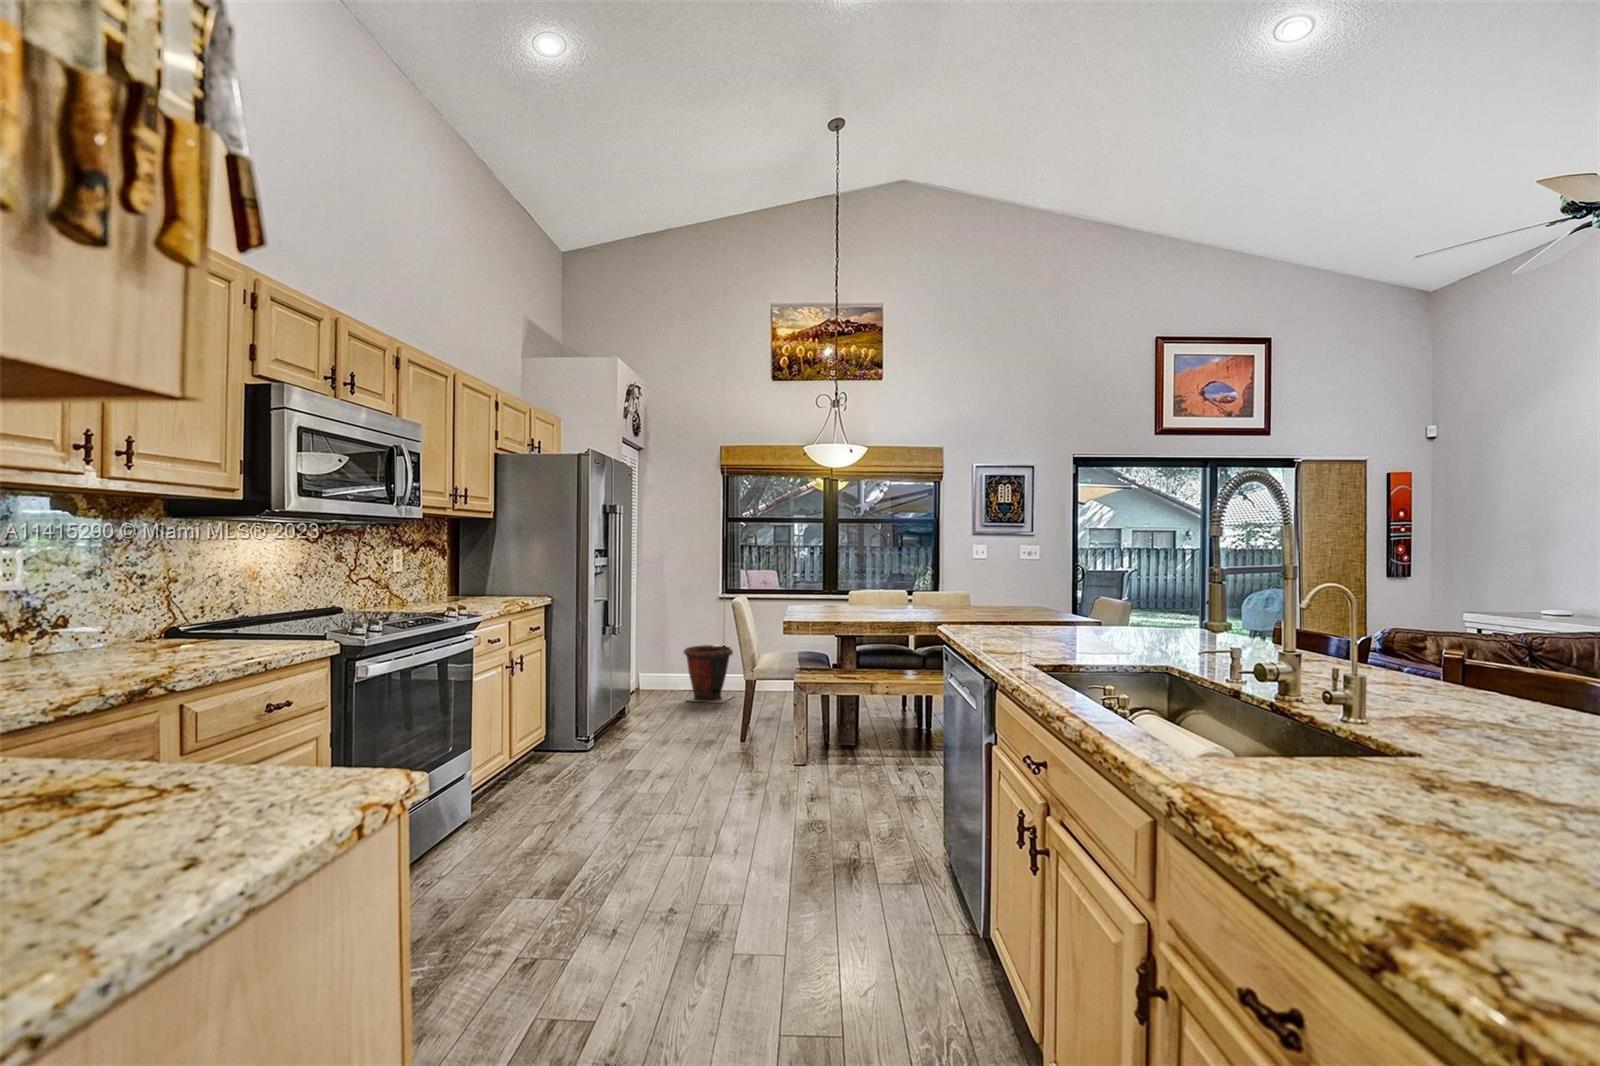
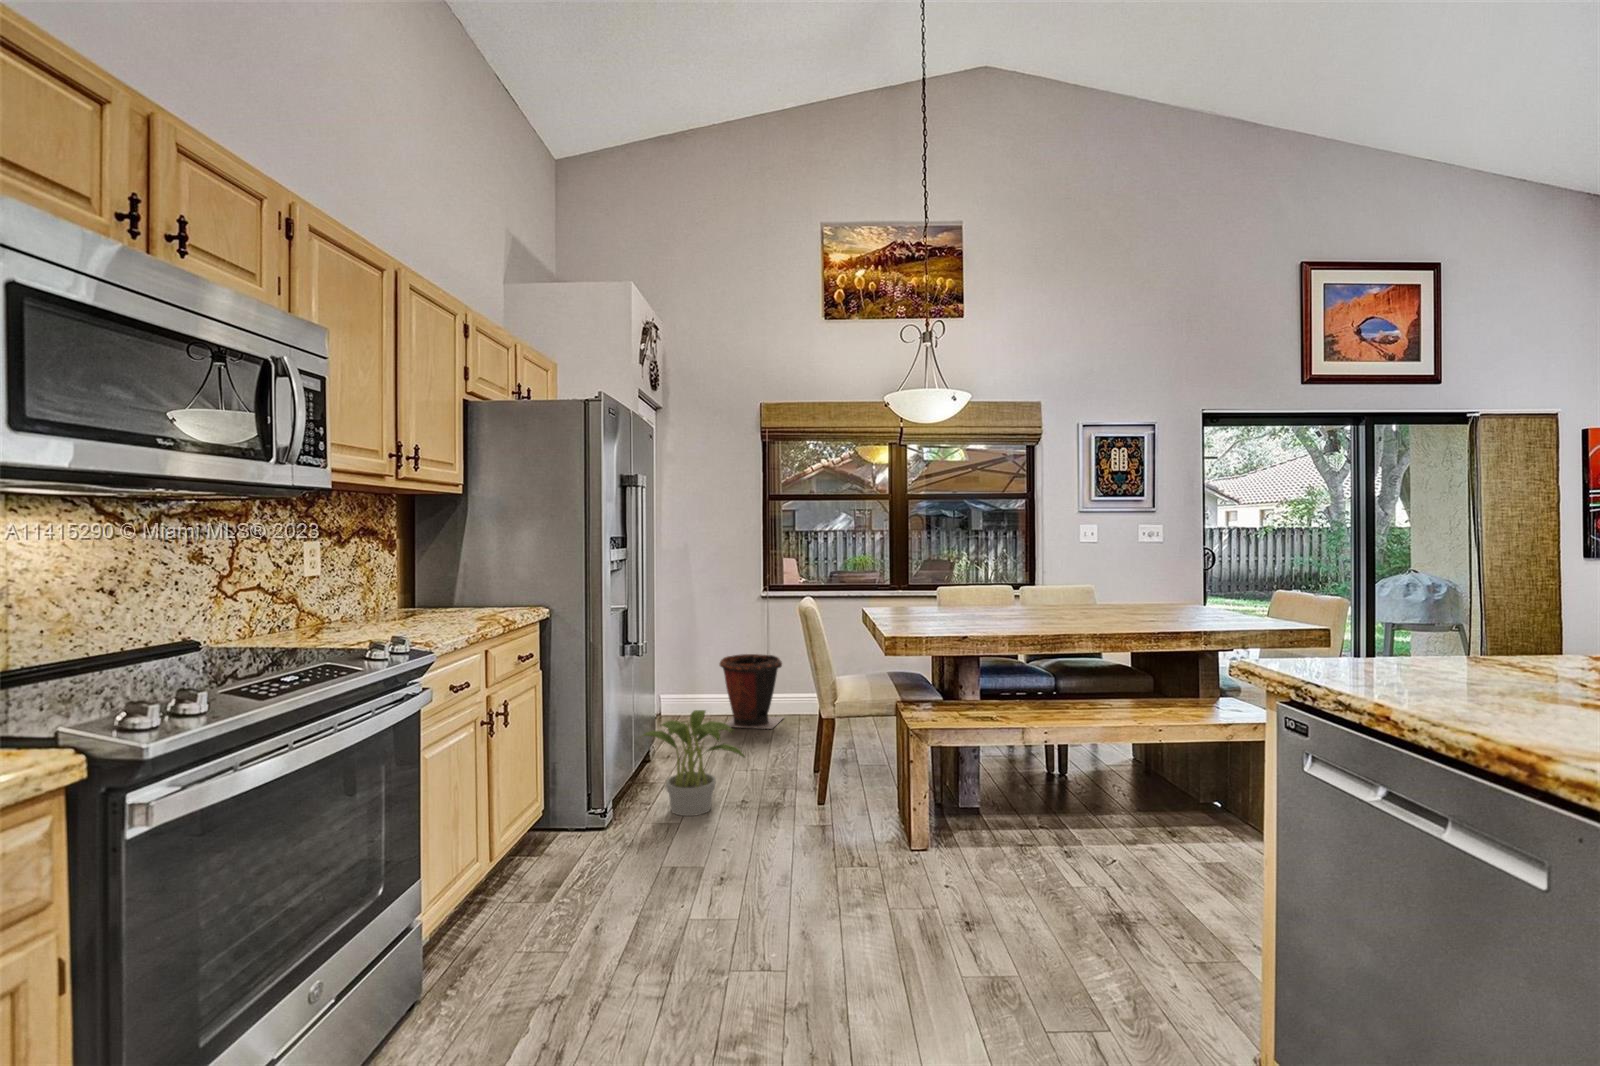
potted plant: none [611,676,687,748] -> present [643,710,744,816]

